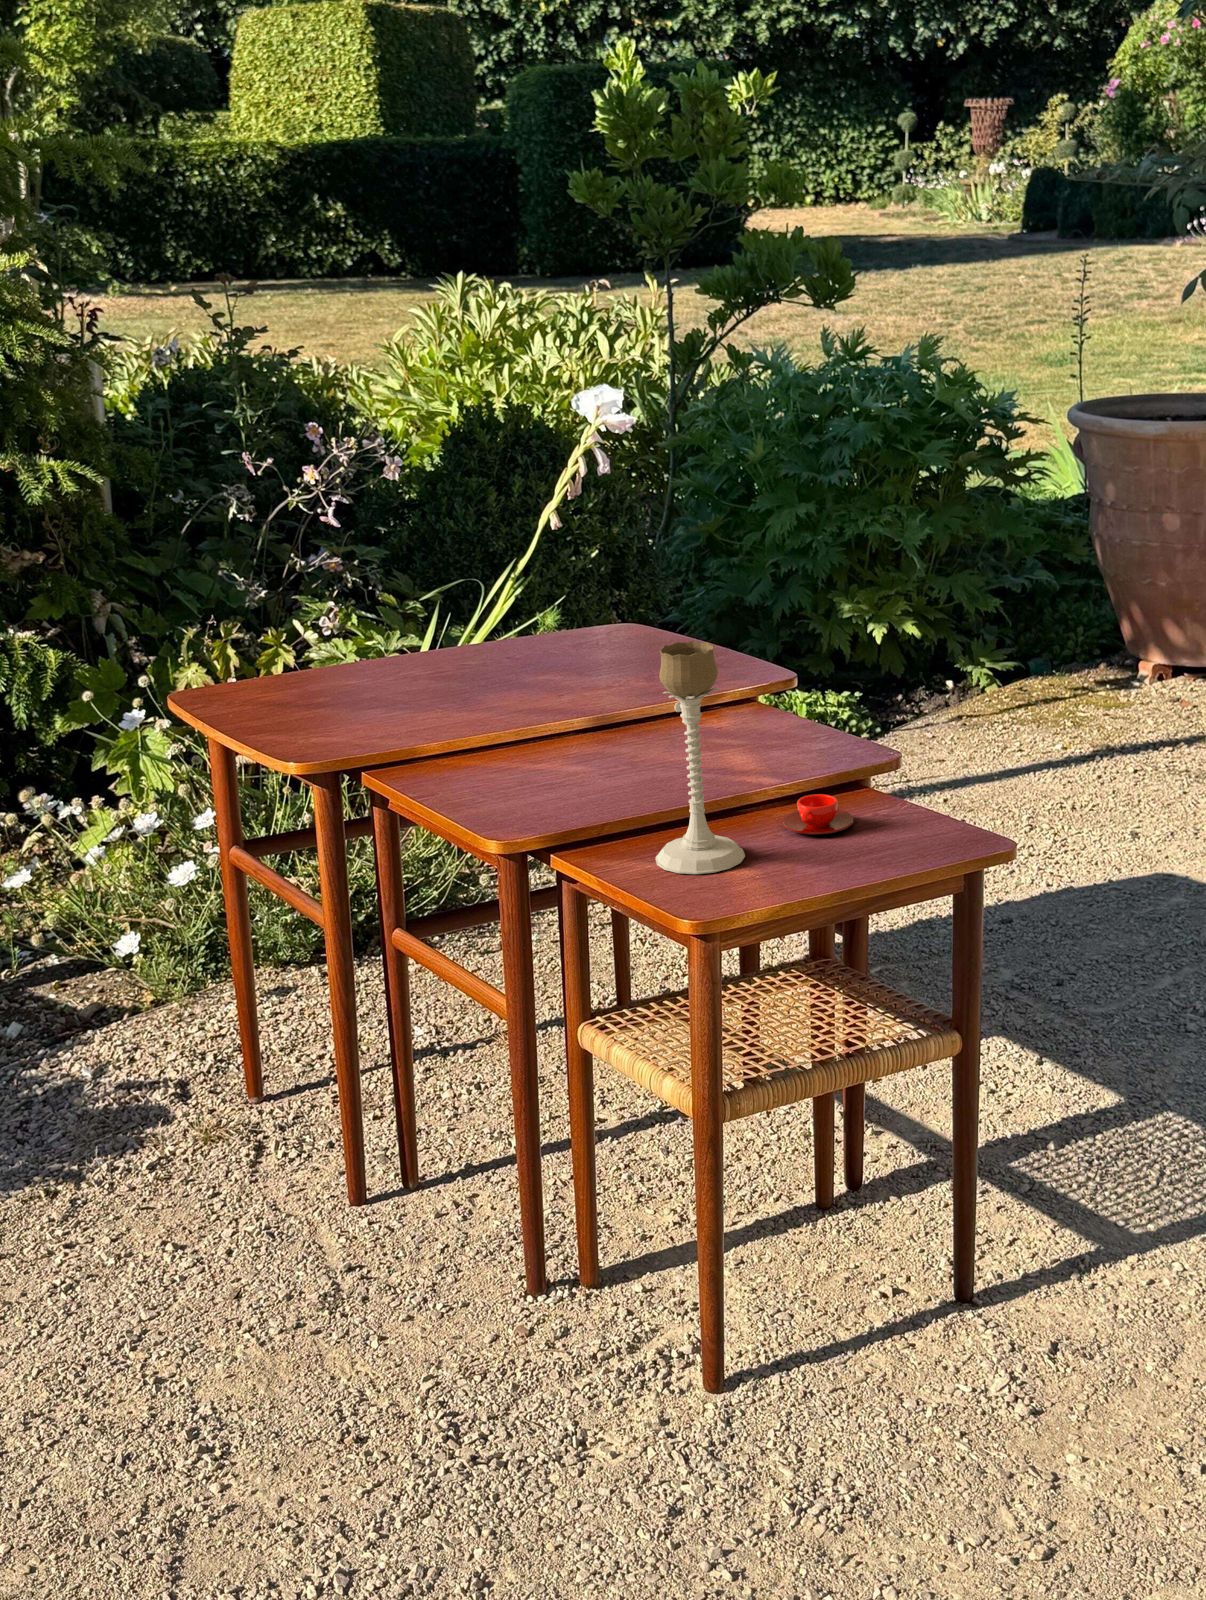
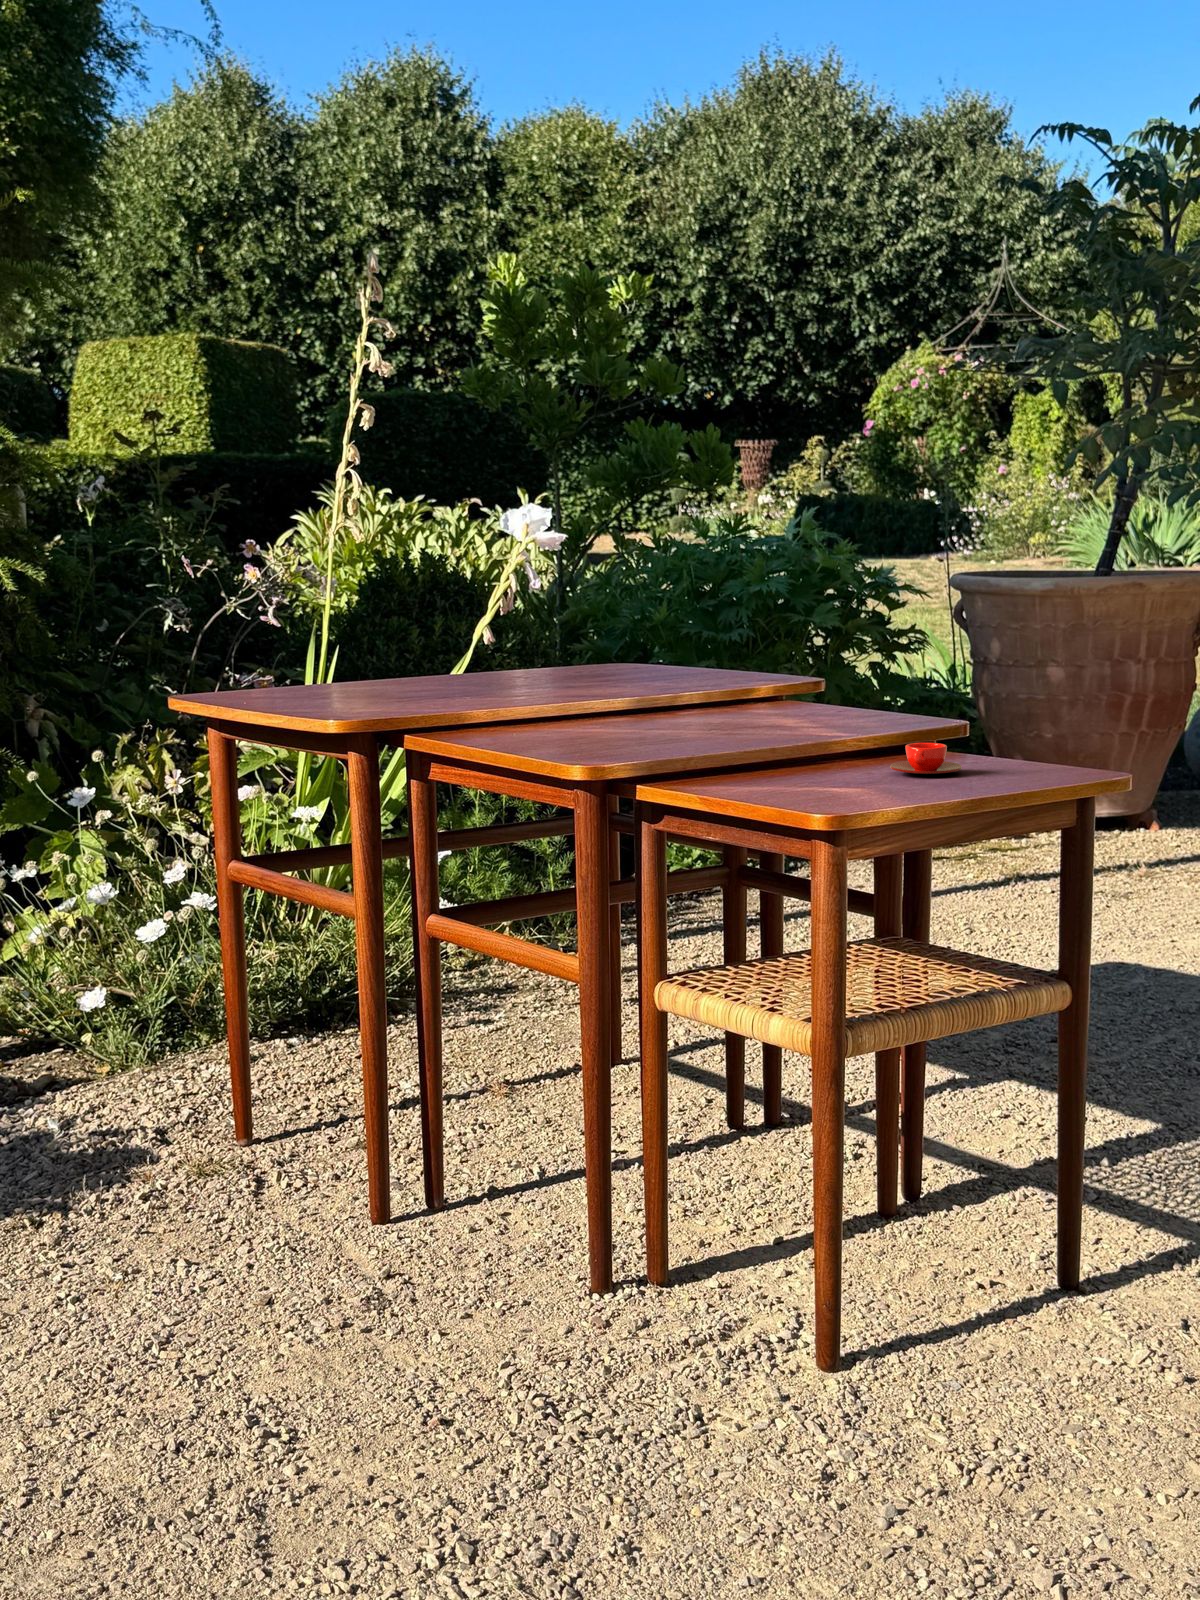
candle holder: present [656,641,745,874] -> none [777,562,869,794]

